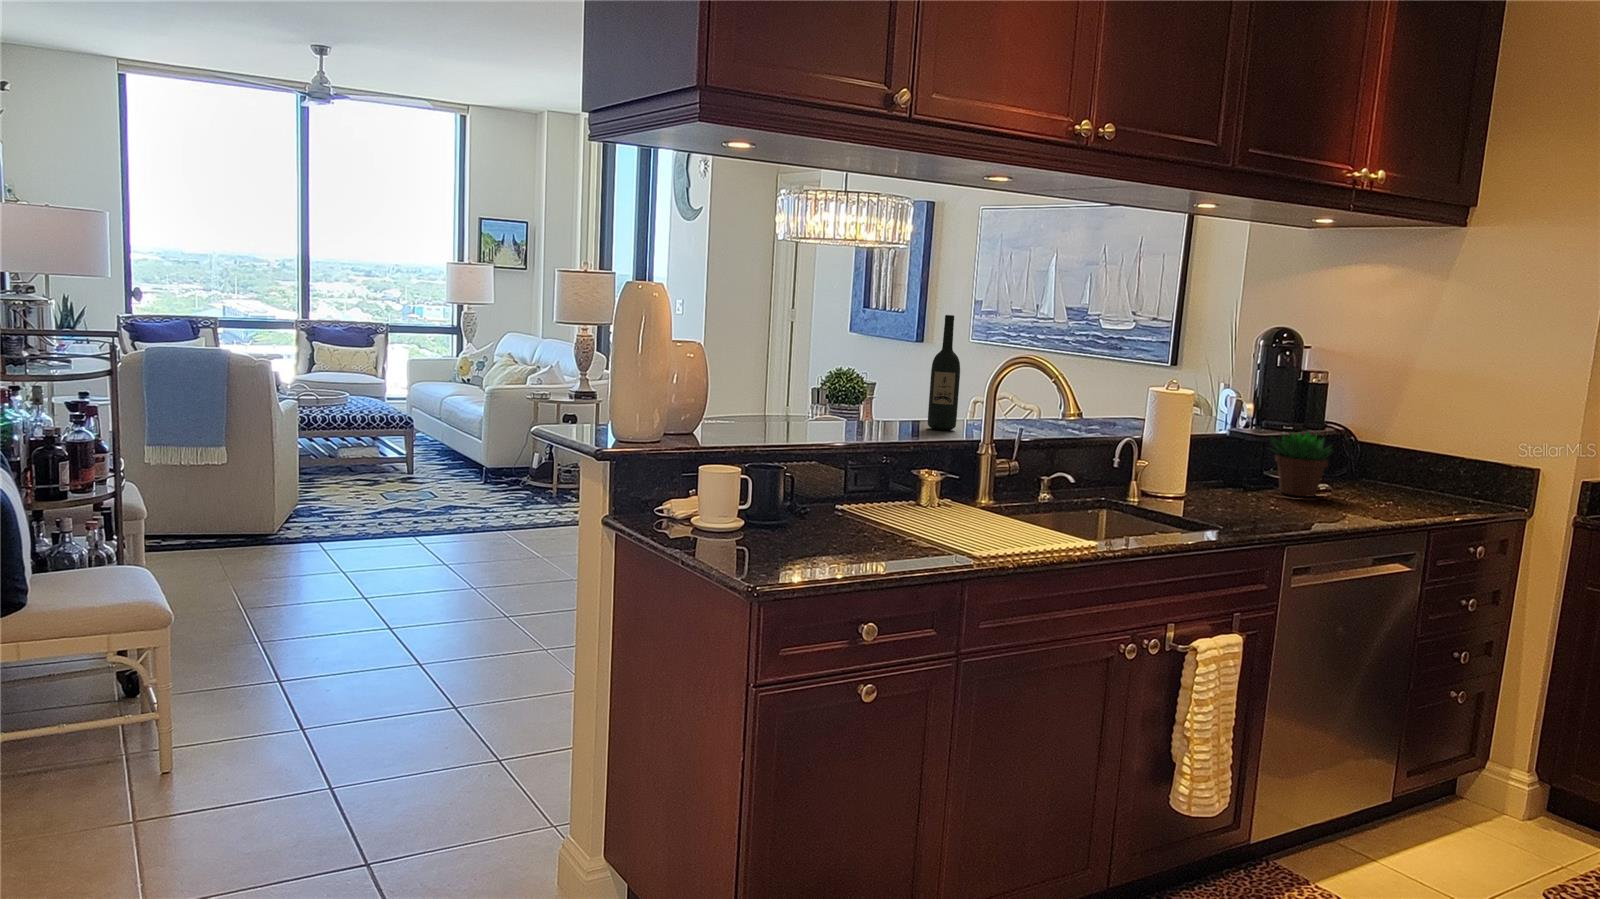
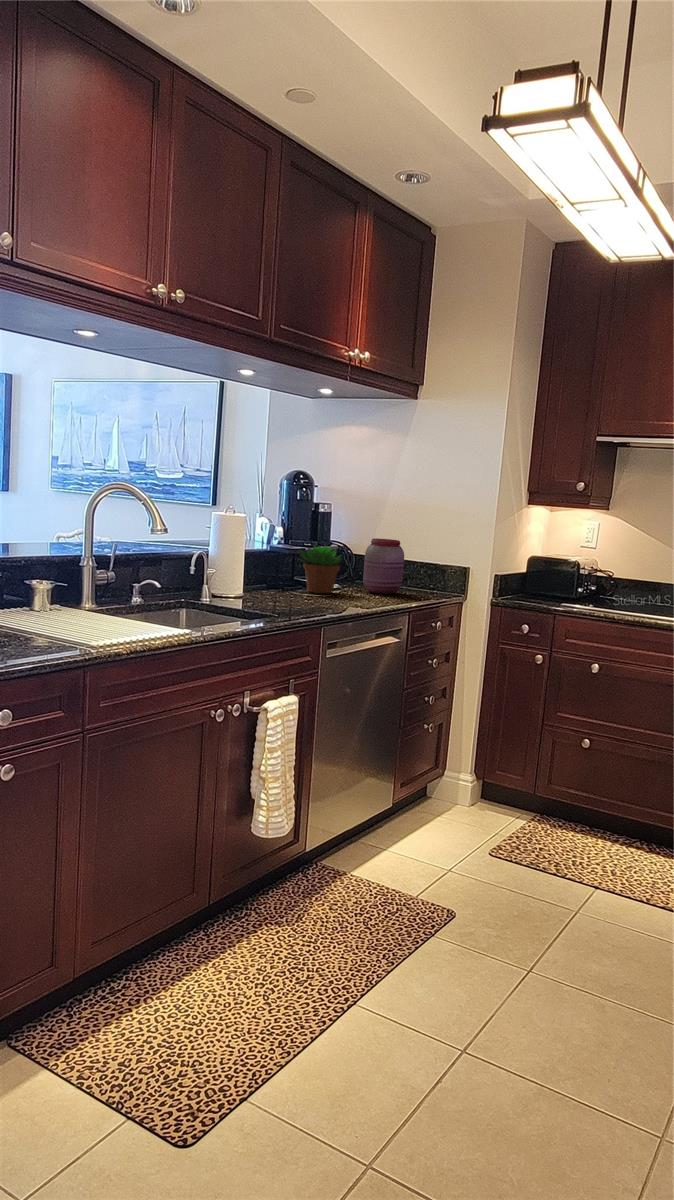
wine bottle: present [928,315,960,430] -> none [30,450,57,550]
jar: none [1365,424,1431,502] -> present [363,538,404,594]

